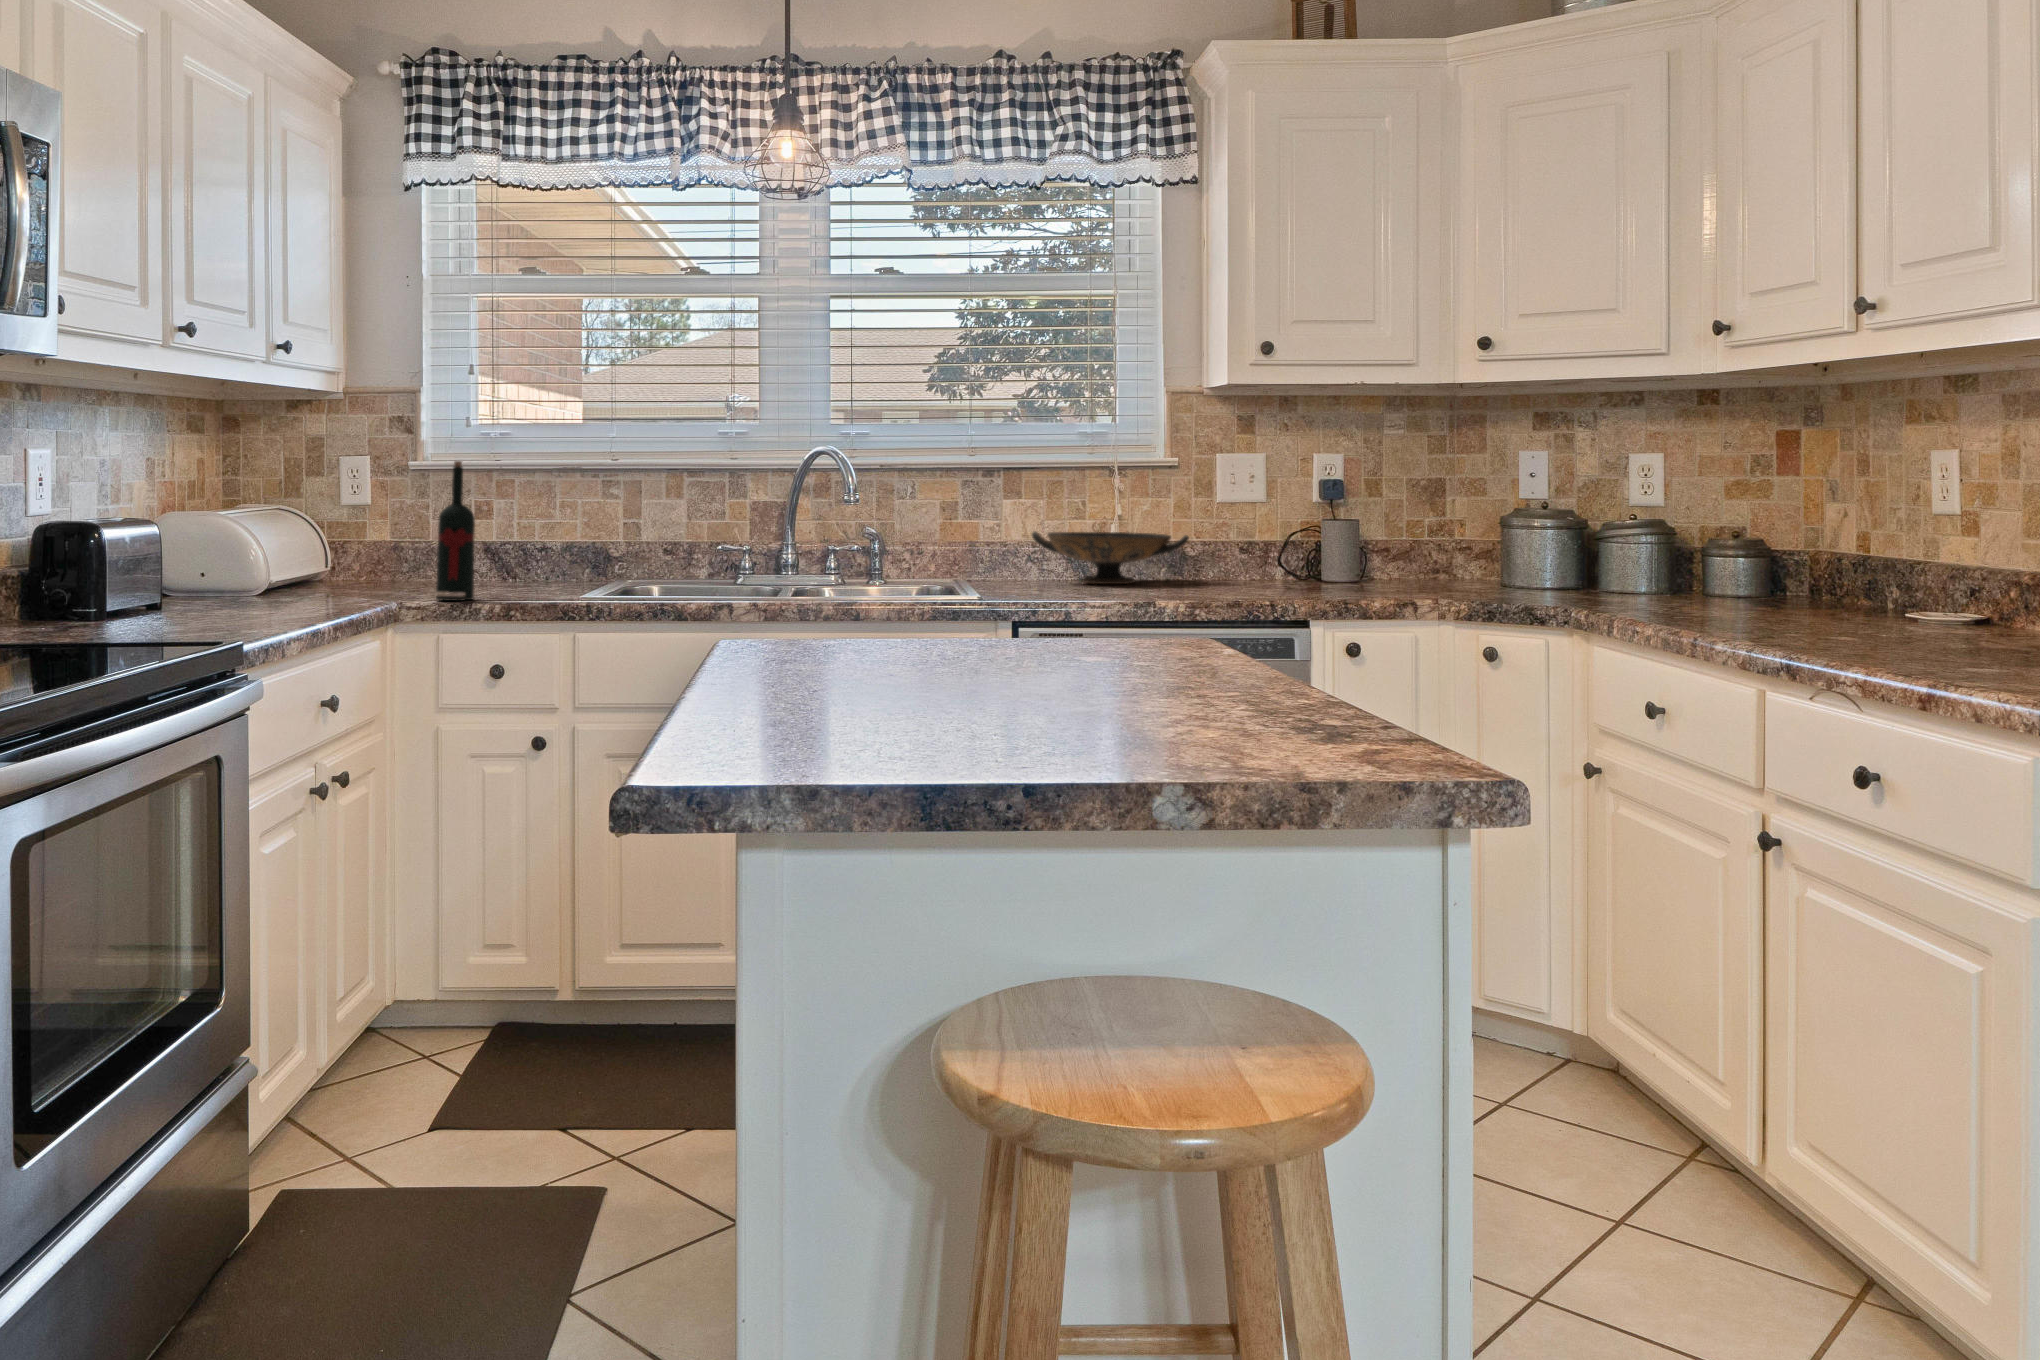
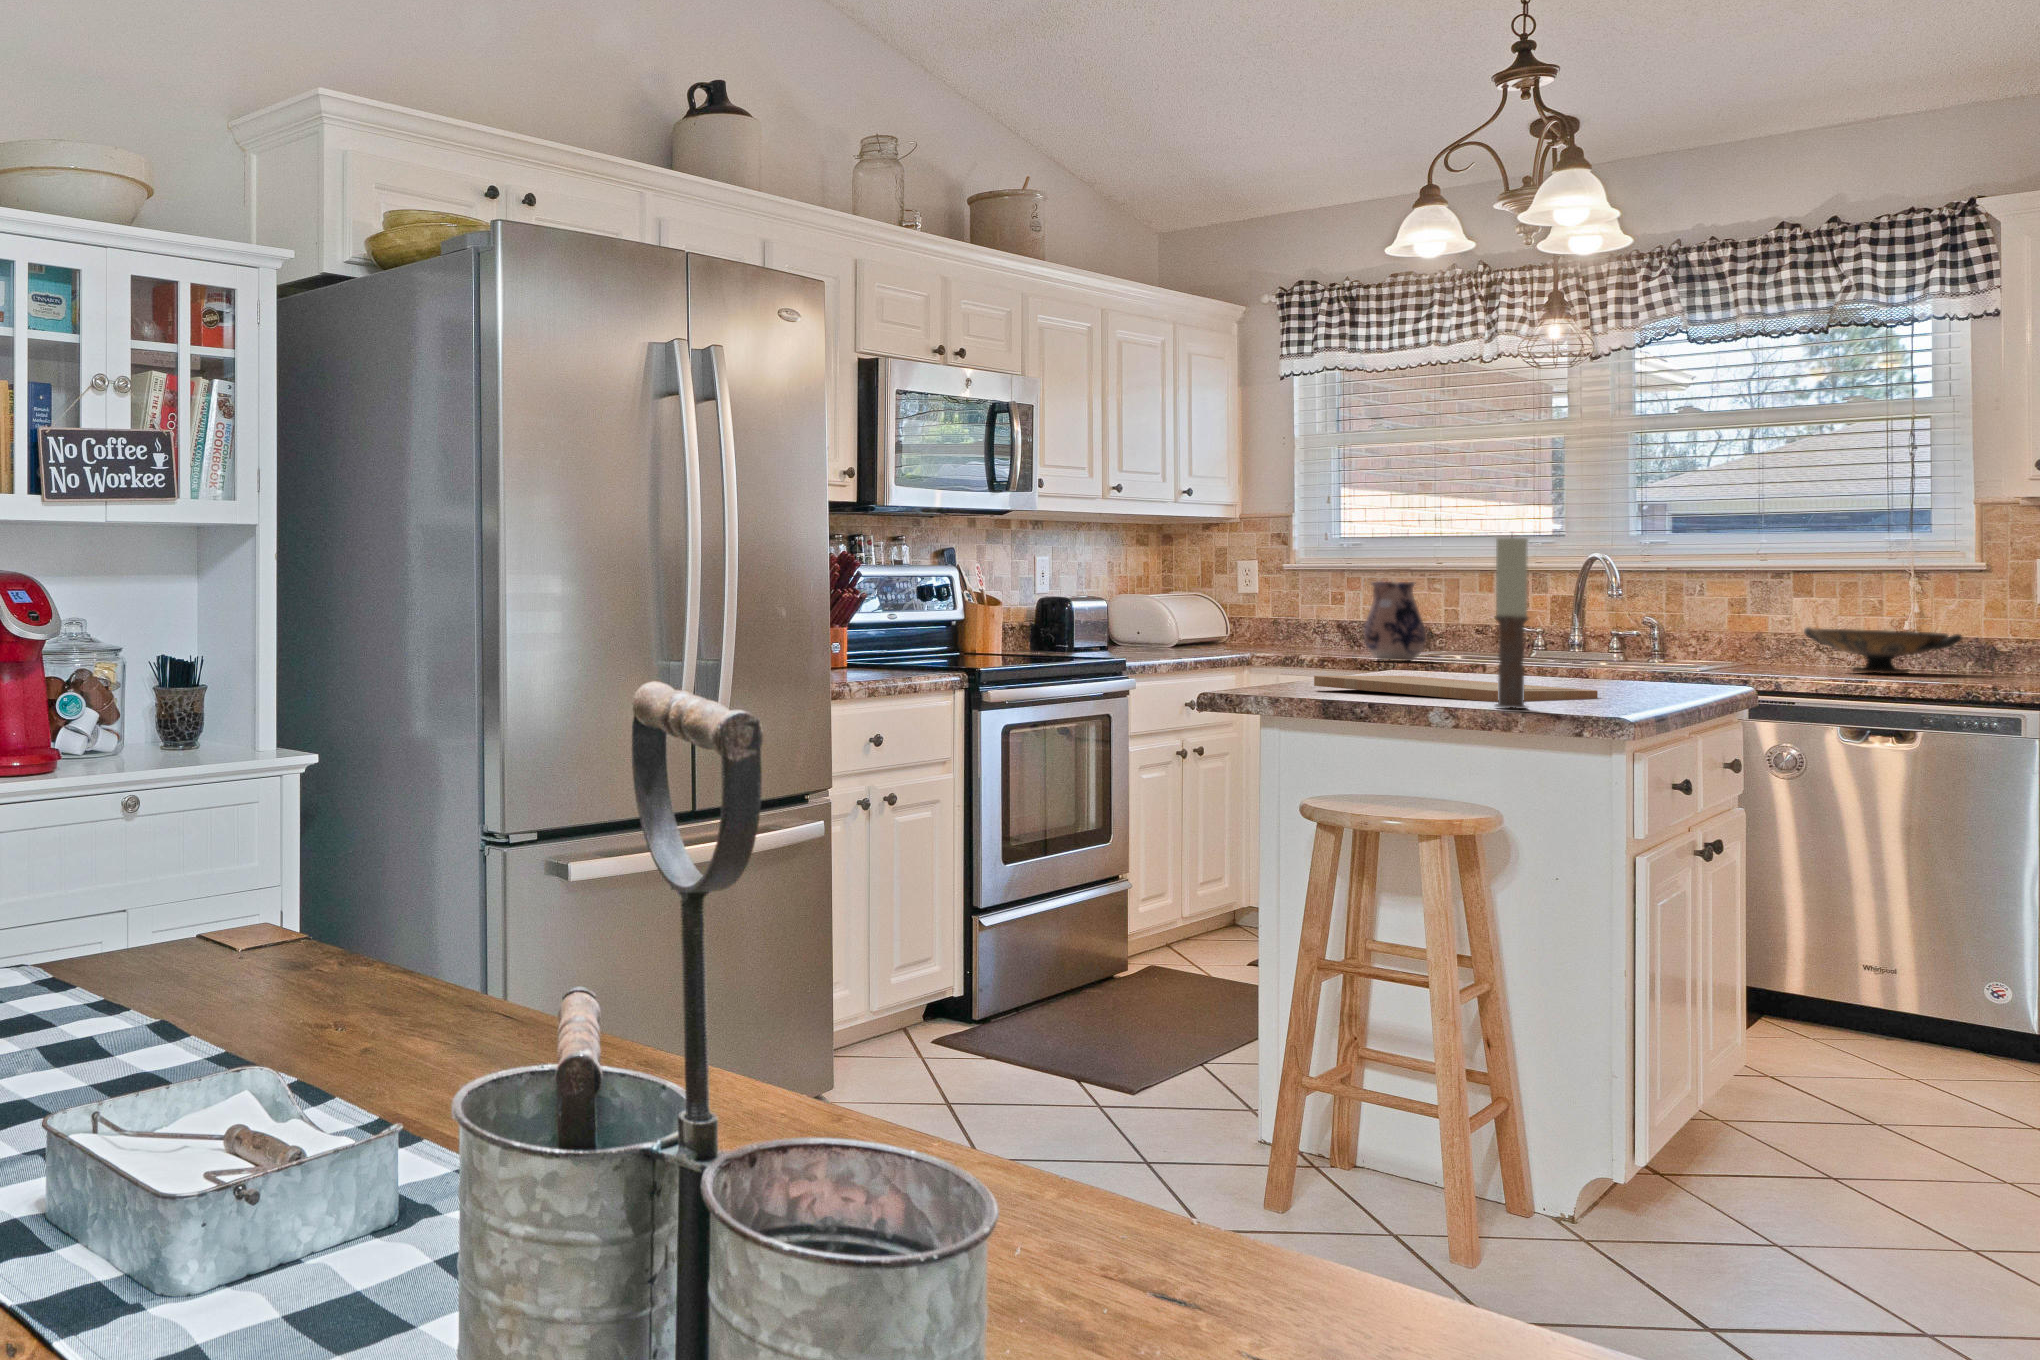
candle: none [1265,391,1332,781] -> present [1495,537,1528,709]
wine bottle: present [436,461,475,601] -> none [1293,566,1320,661]
ceramic pitcher: none [527,482,605,593] -> present [1364,582,1426,661]
cutting board: none [731,664,1188,736] -> present [1314,676,1598,702]

